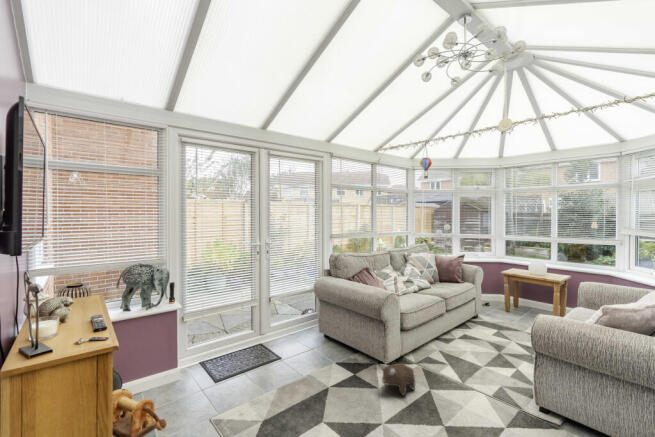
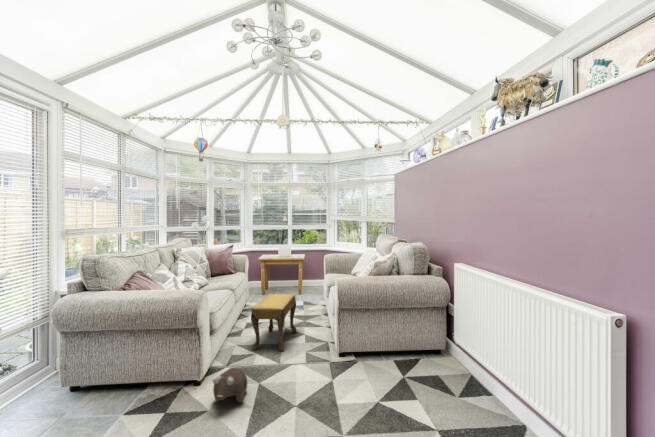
footstool: none [447,310,511,374] -> present [251,294,296,352]

